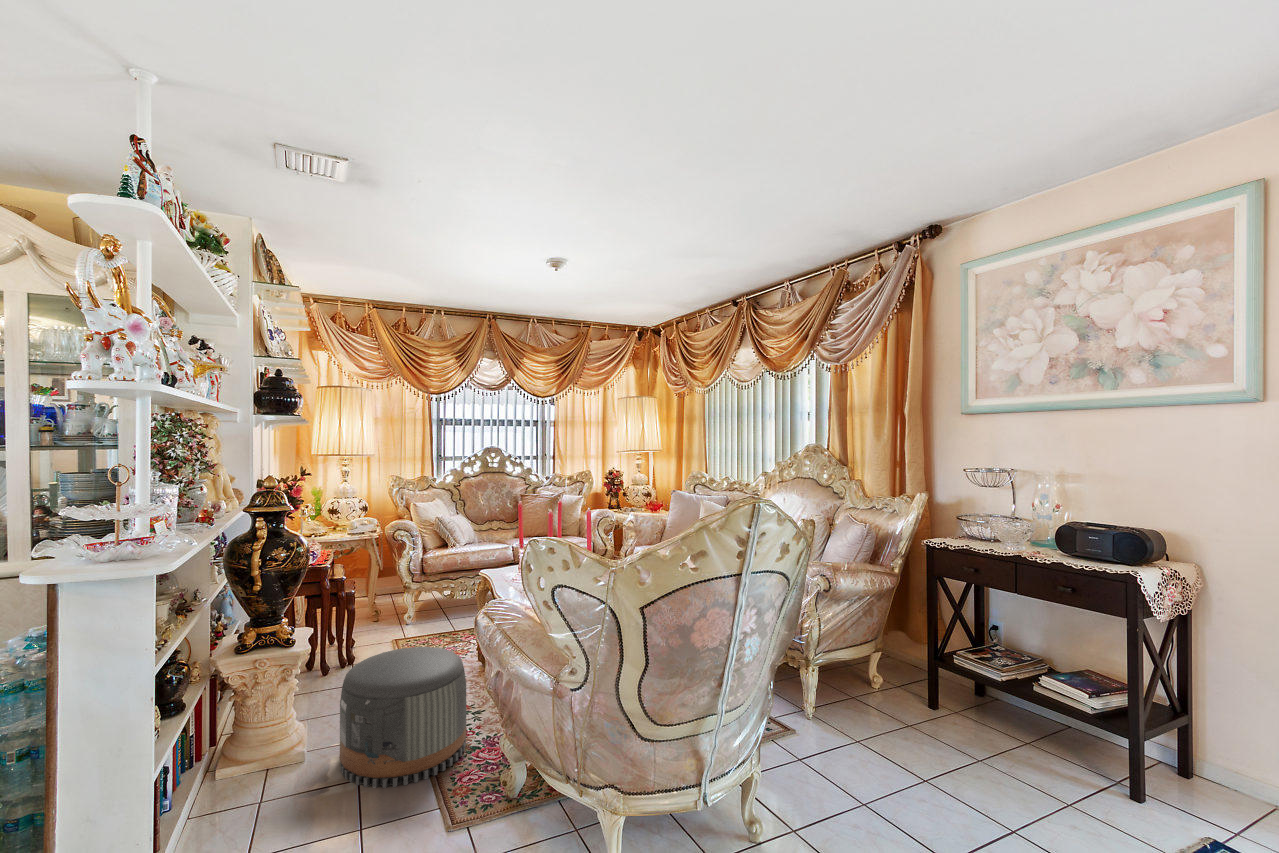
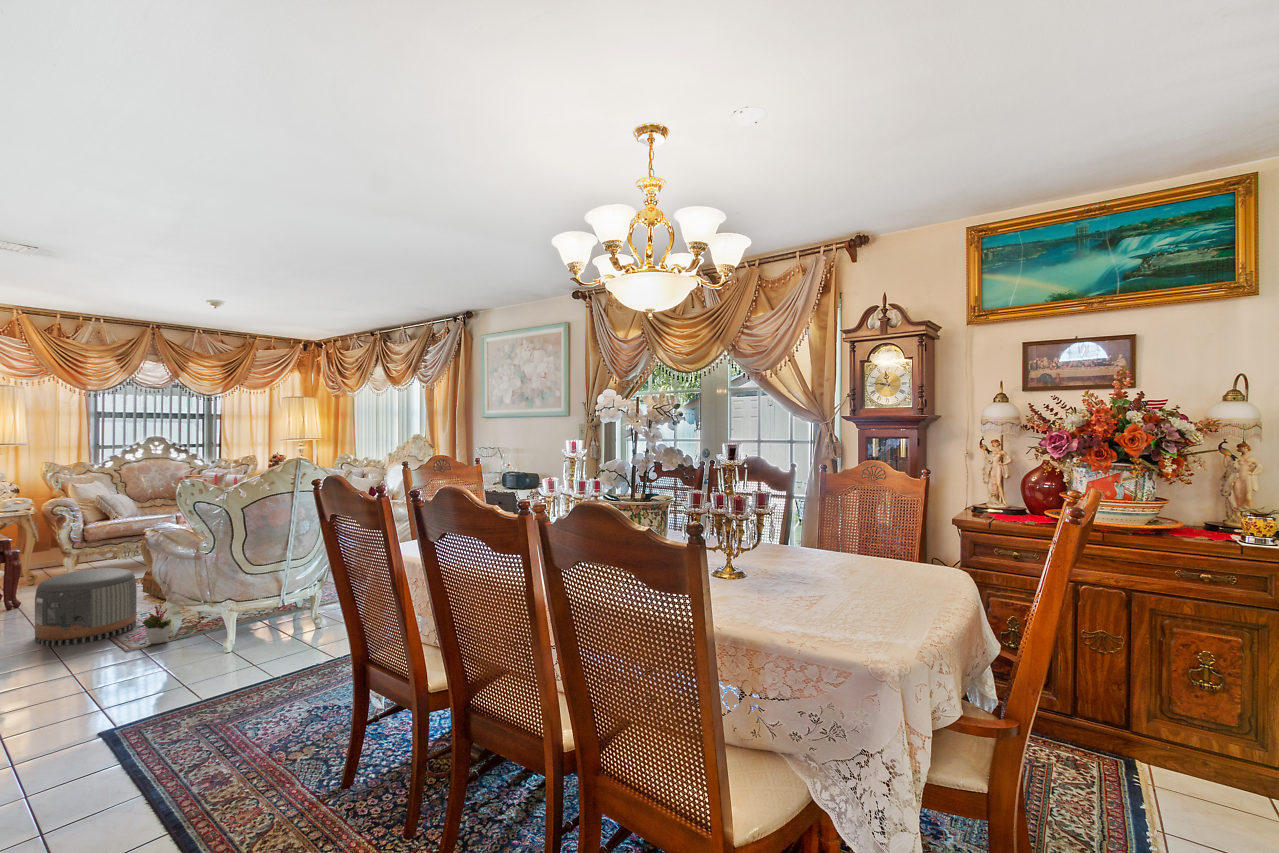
decorative plant: none [471,748,512,822] -> present [143,605,171,644]

